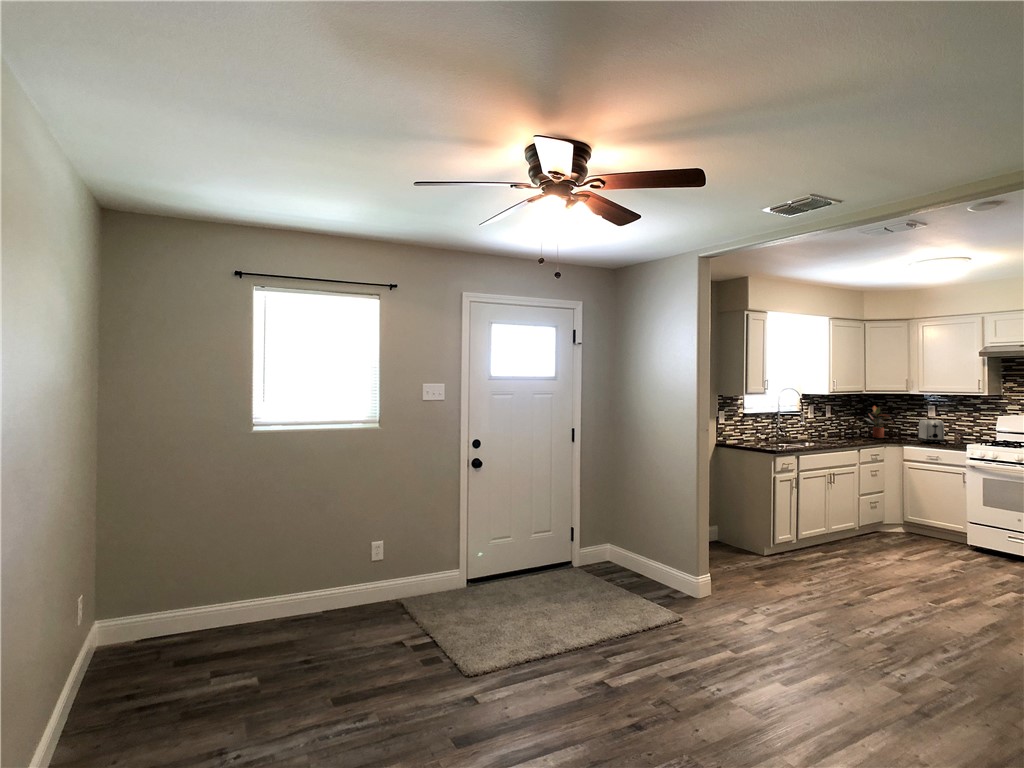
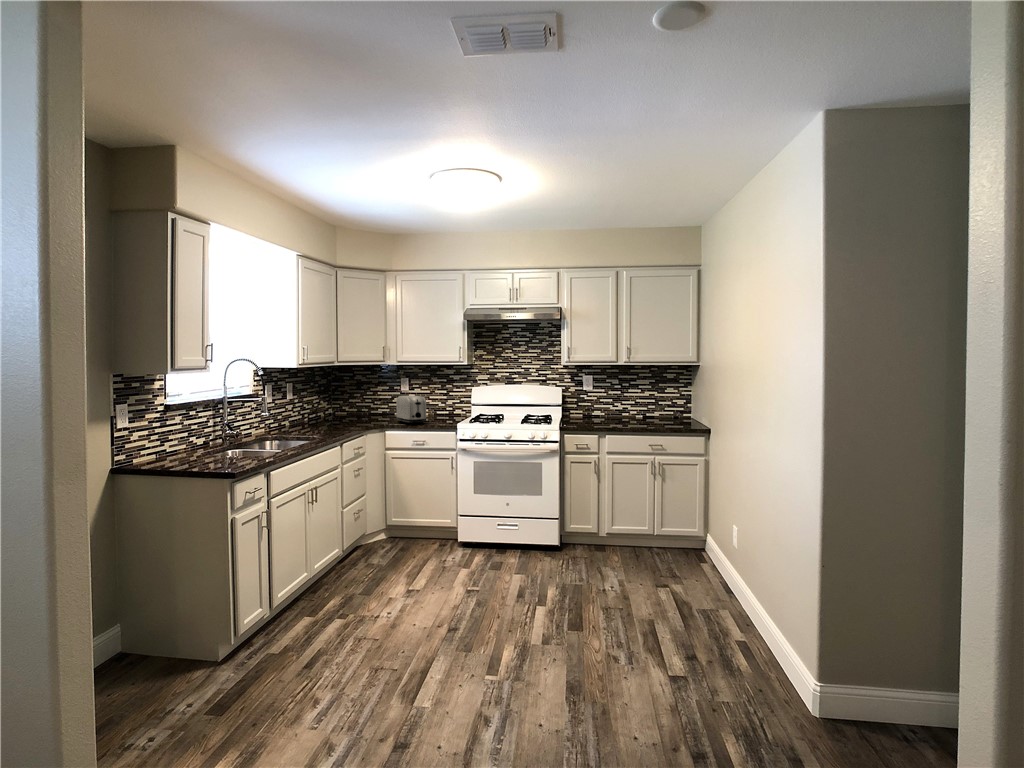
potted plant: present [865,406,892,438] -> none [331,381,366,421]

